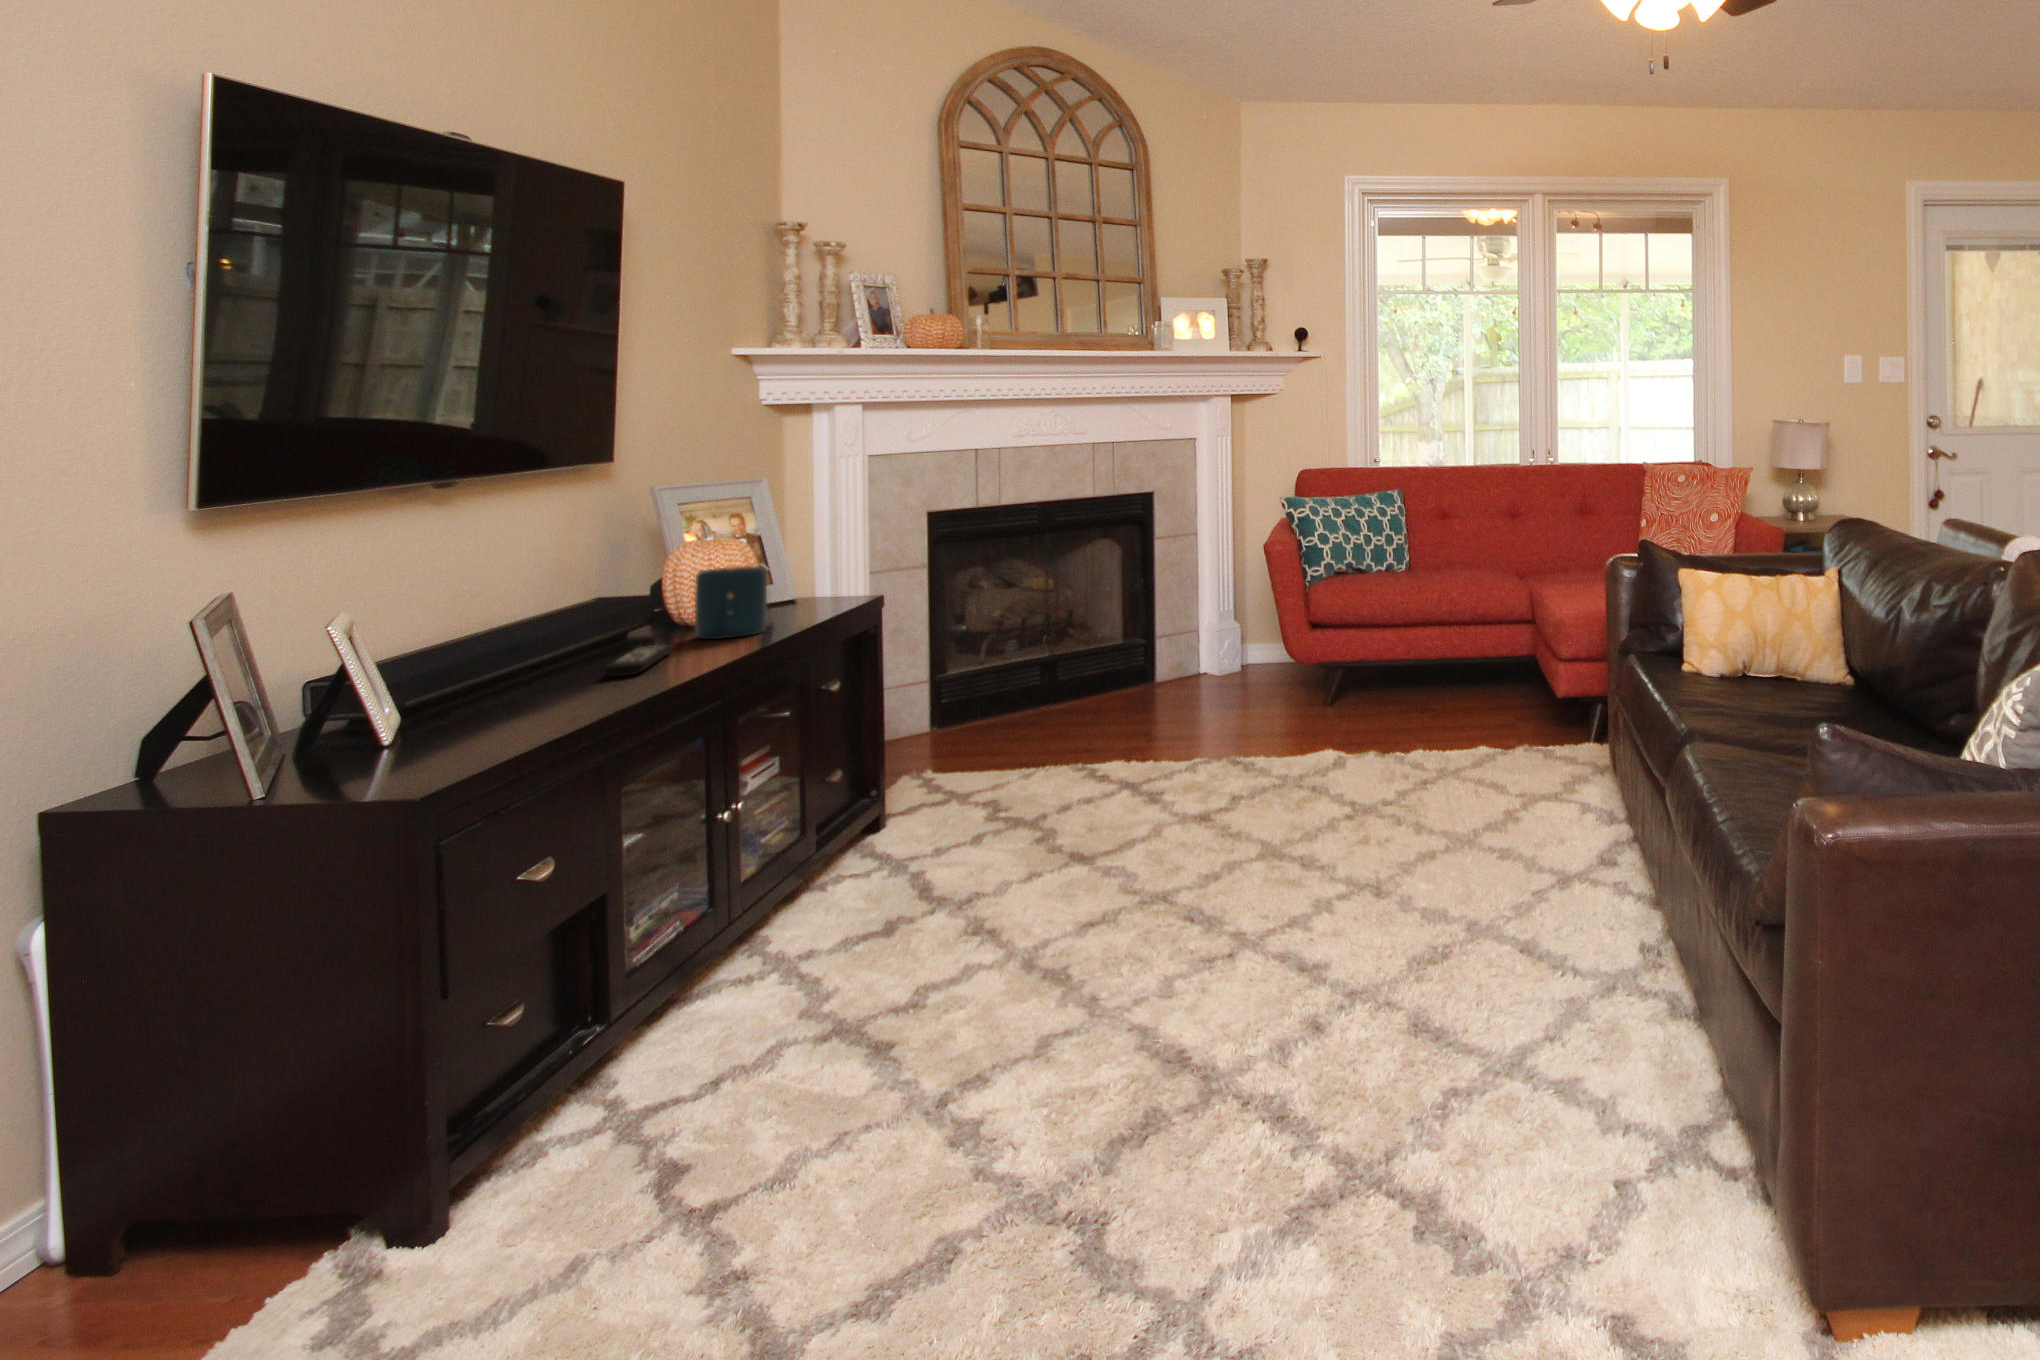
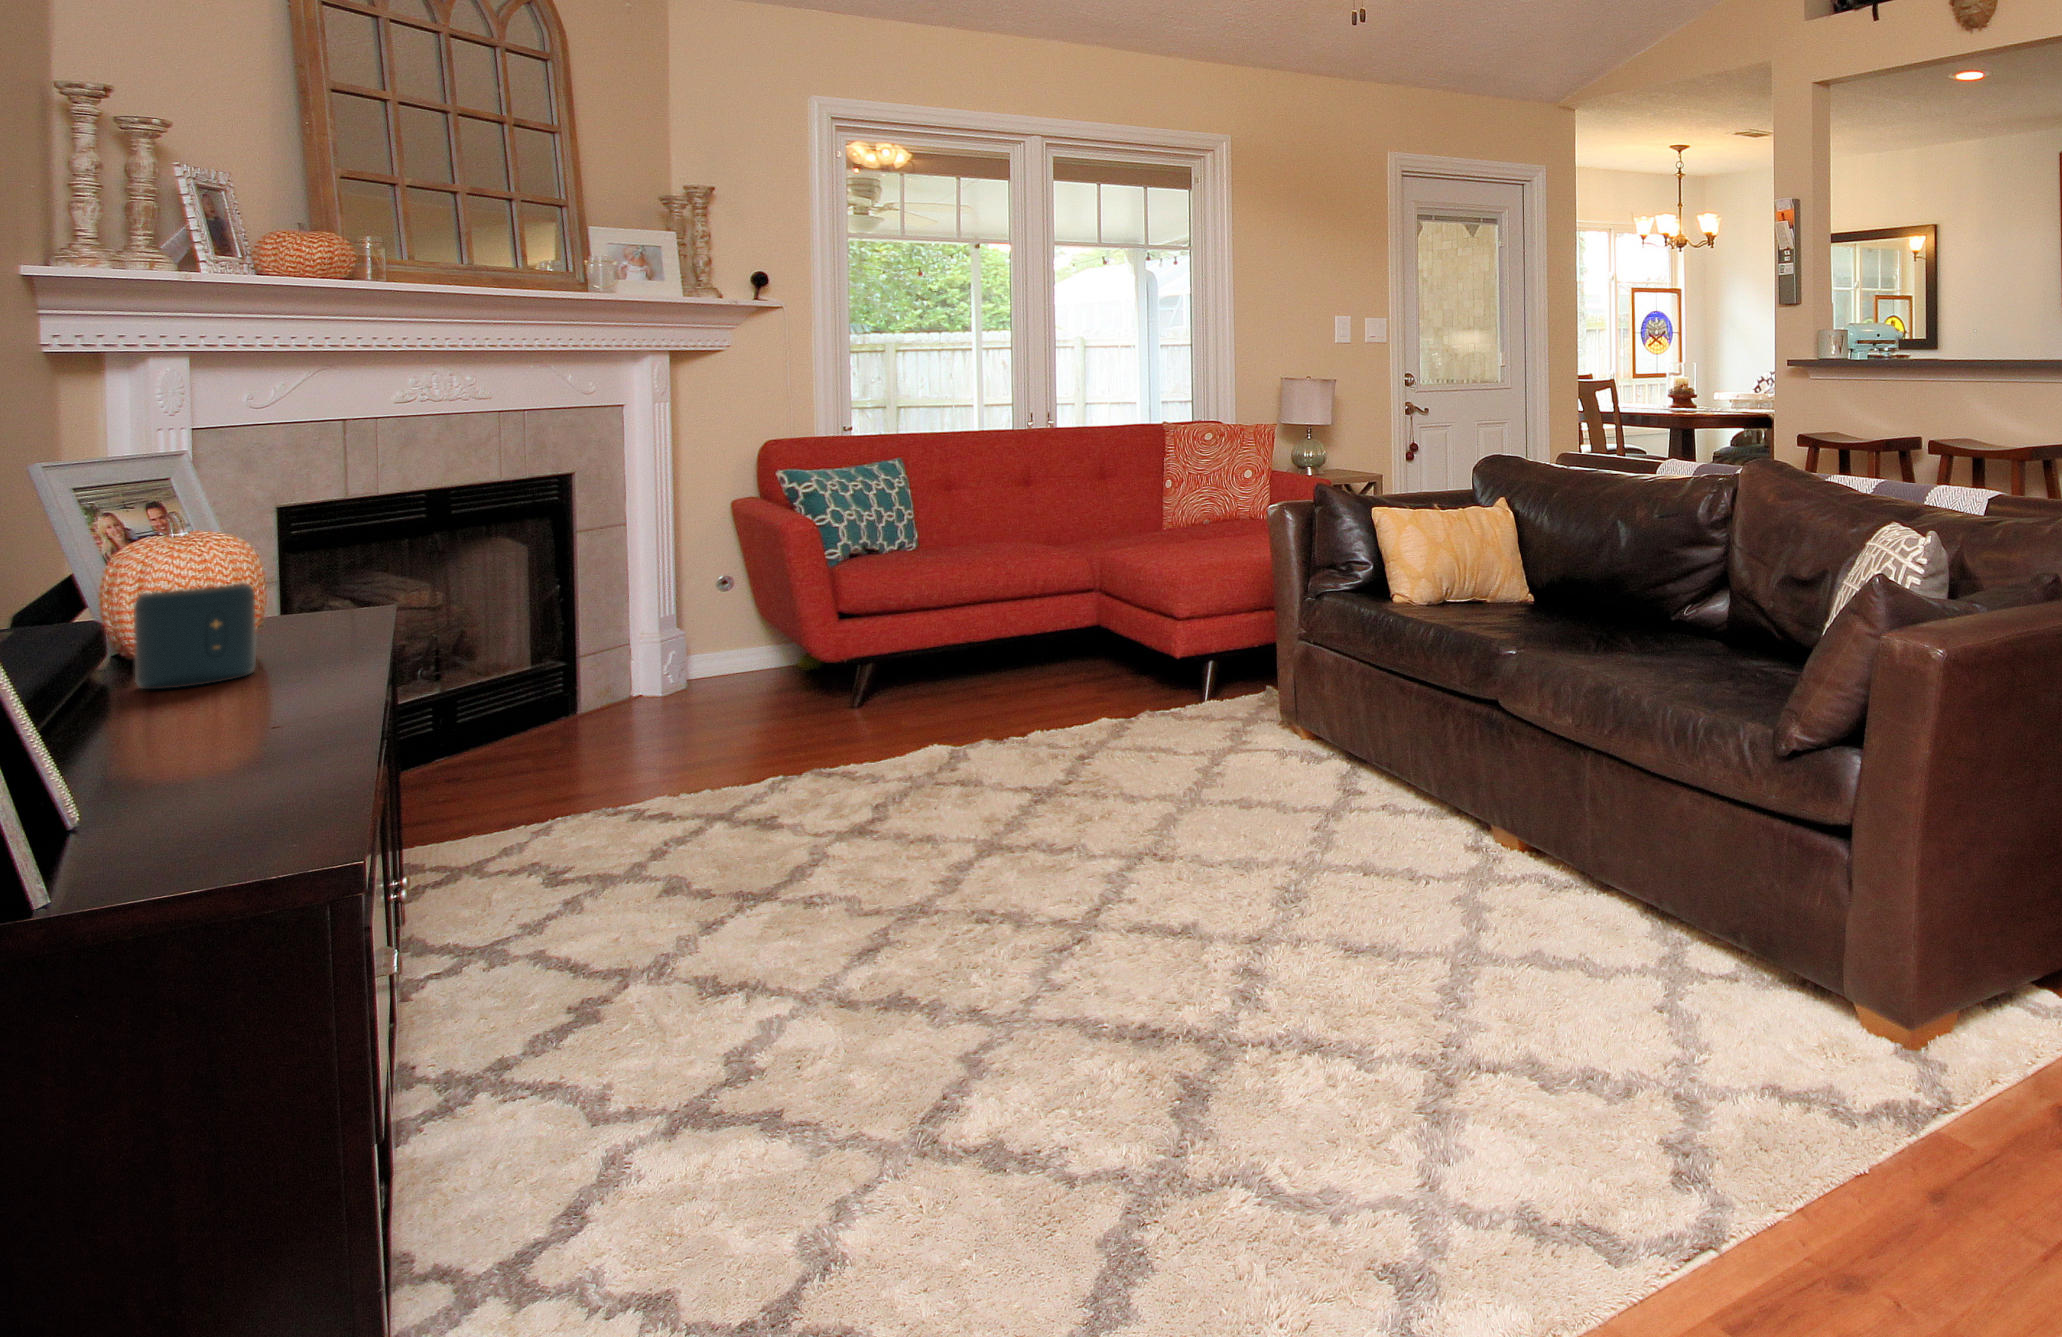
remote control: present [604,644,673,676] -> none [108,694,213,736]

